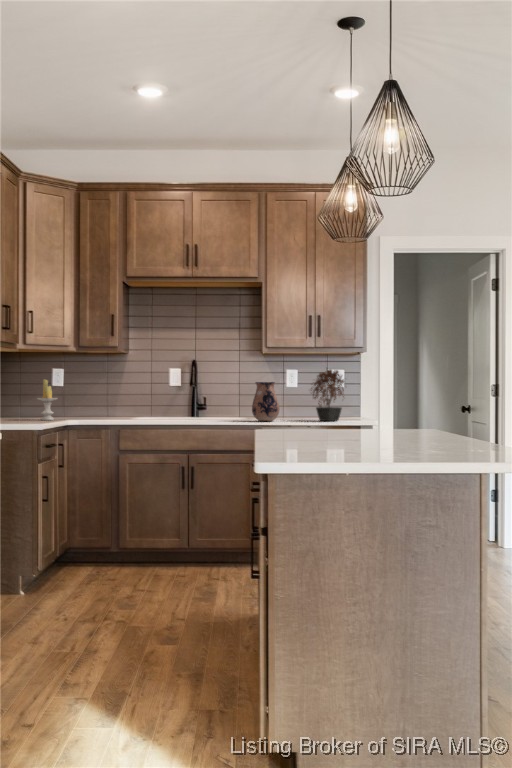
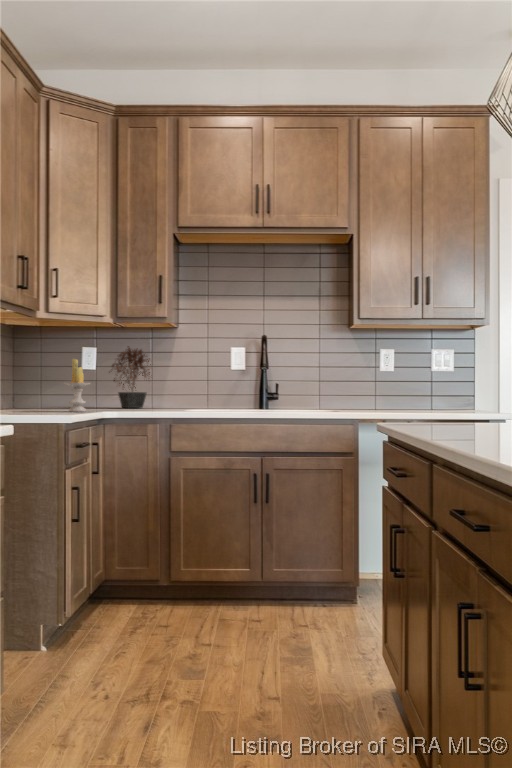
potted plant: present [311,369,344,421] -> present [109,346,151,408]
ceramic pitcher: present [252,382,279,421] -> none [345,362,382,414]

